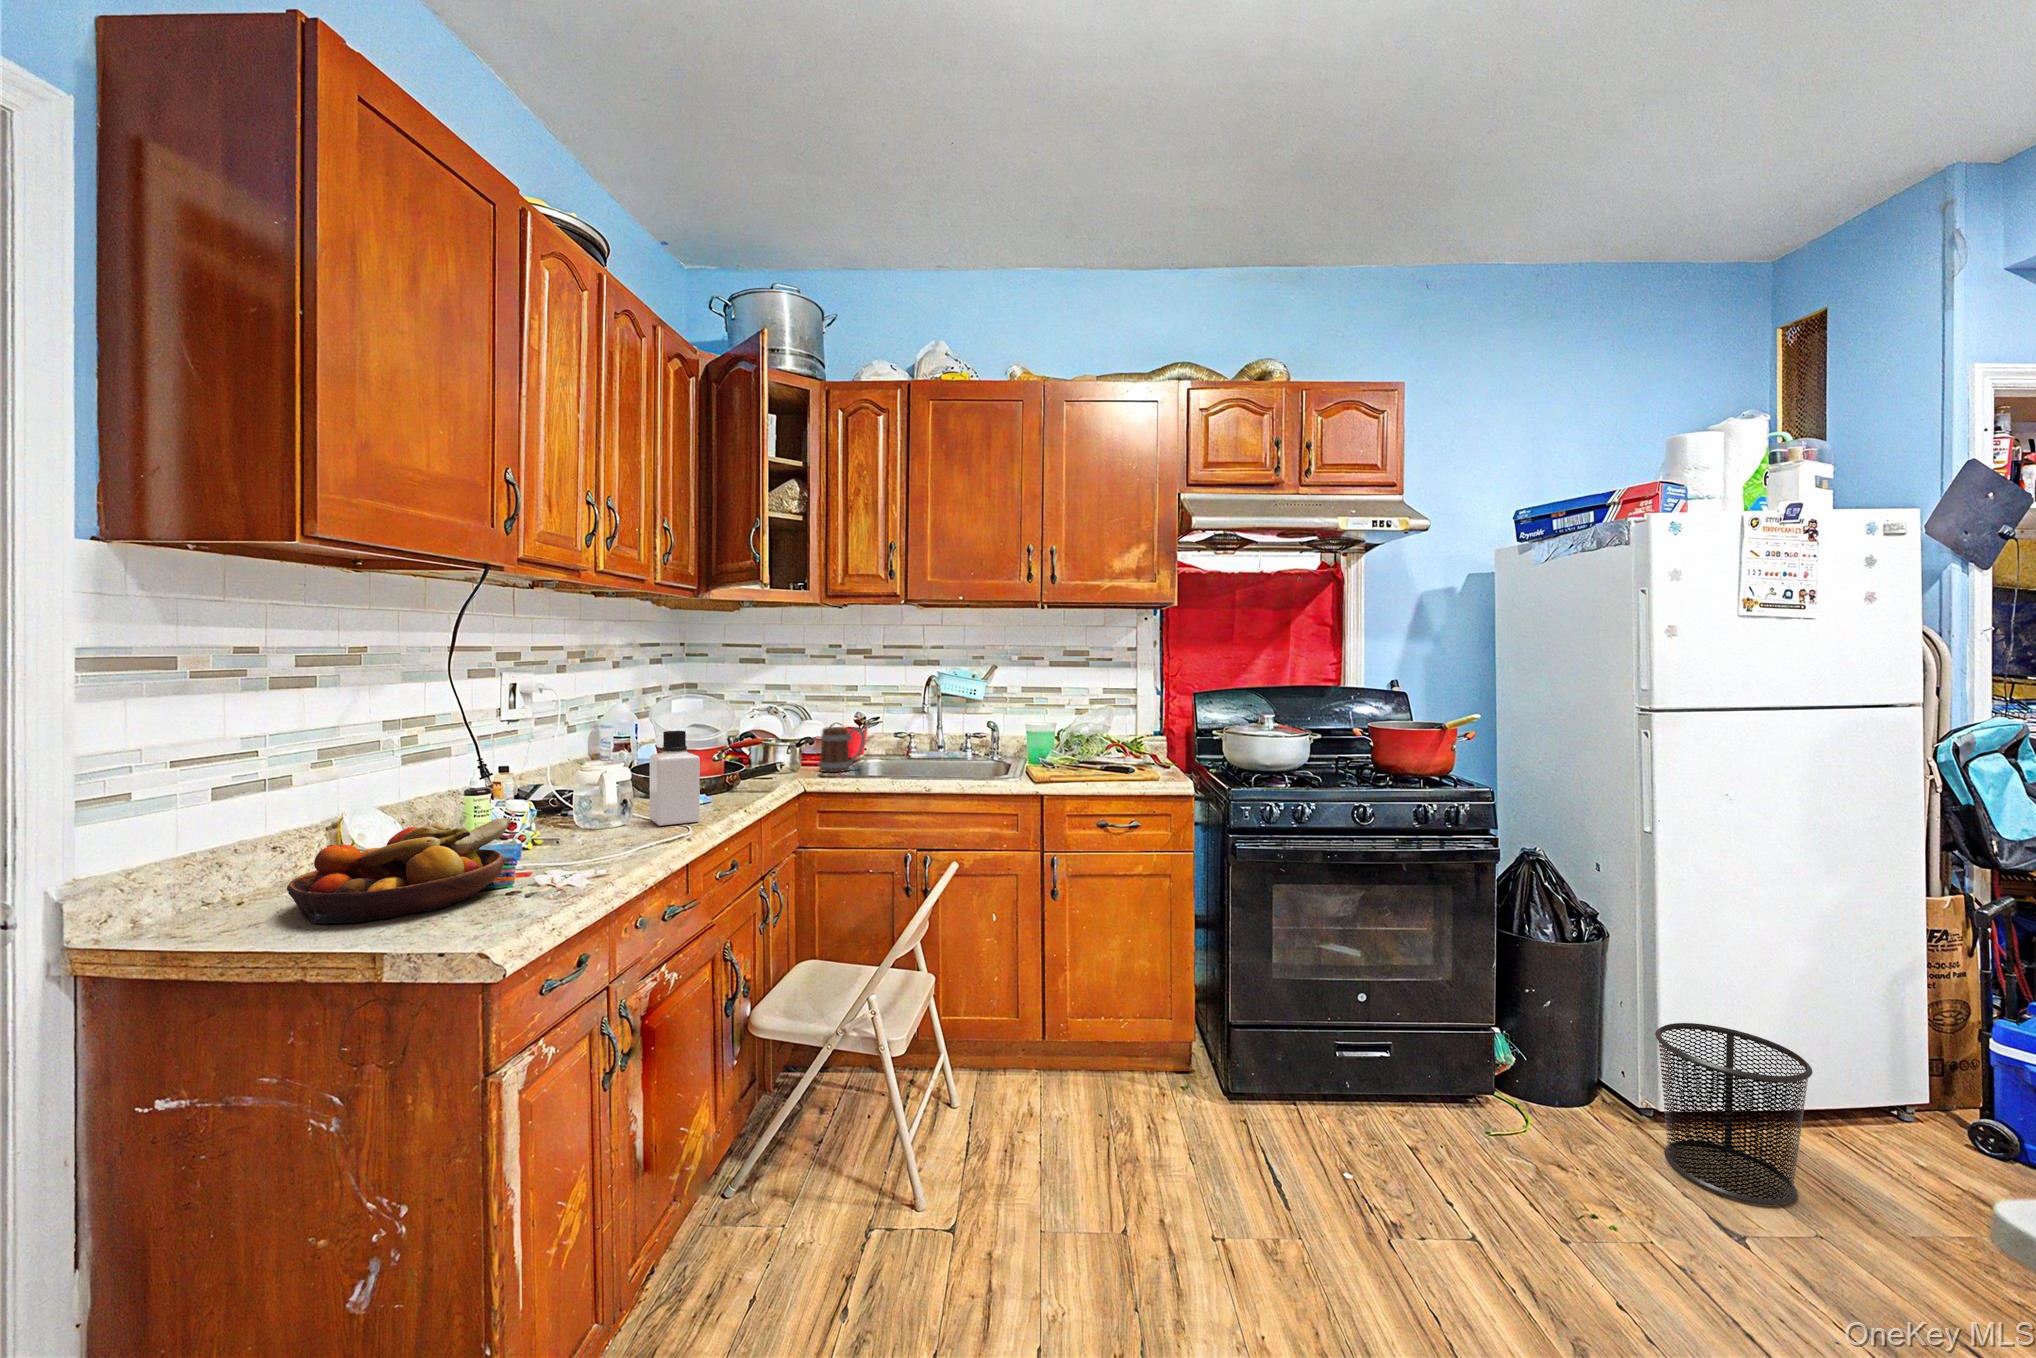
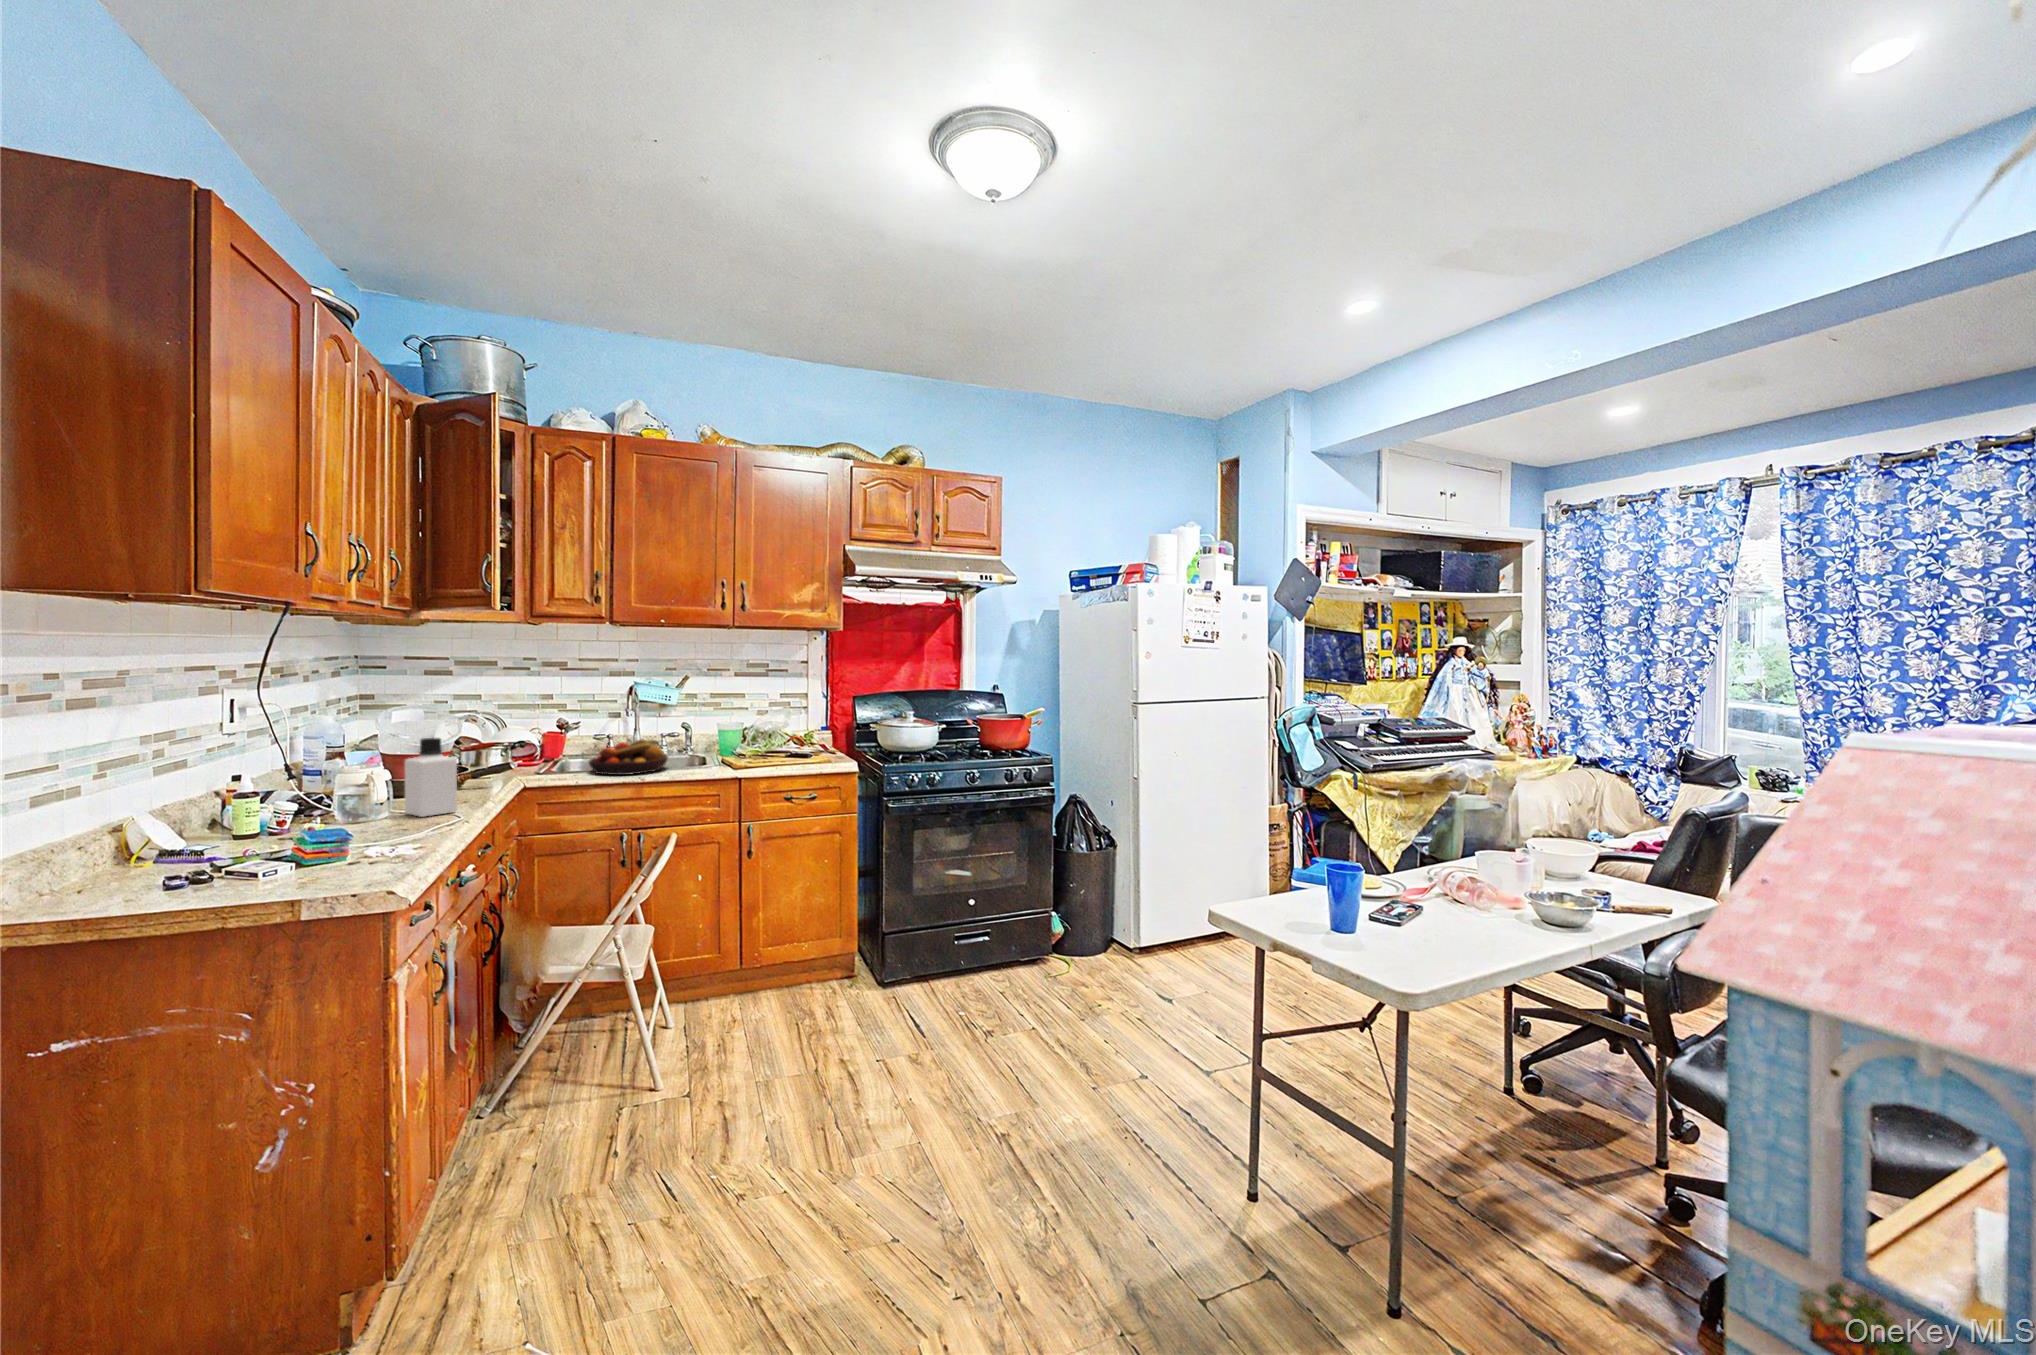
mug: present [819,727,865,772] -> none [526,730,572,770]
fruit bowl: present [287,818,511,924] -> present [589,739,668,775]
waste bin: present [1655,1023,1813,1205] -> none [1135,890,1205,984]

